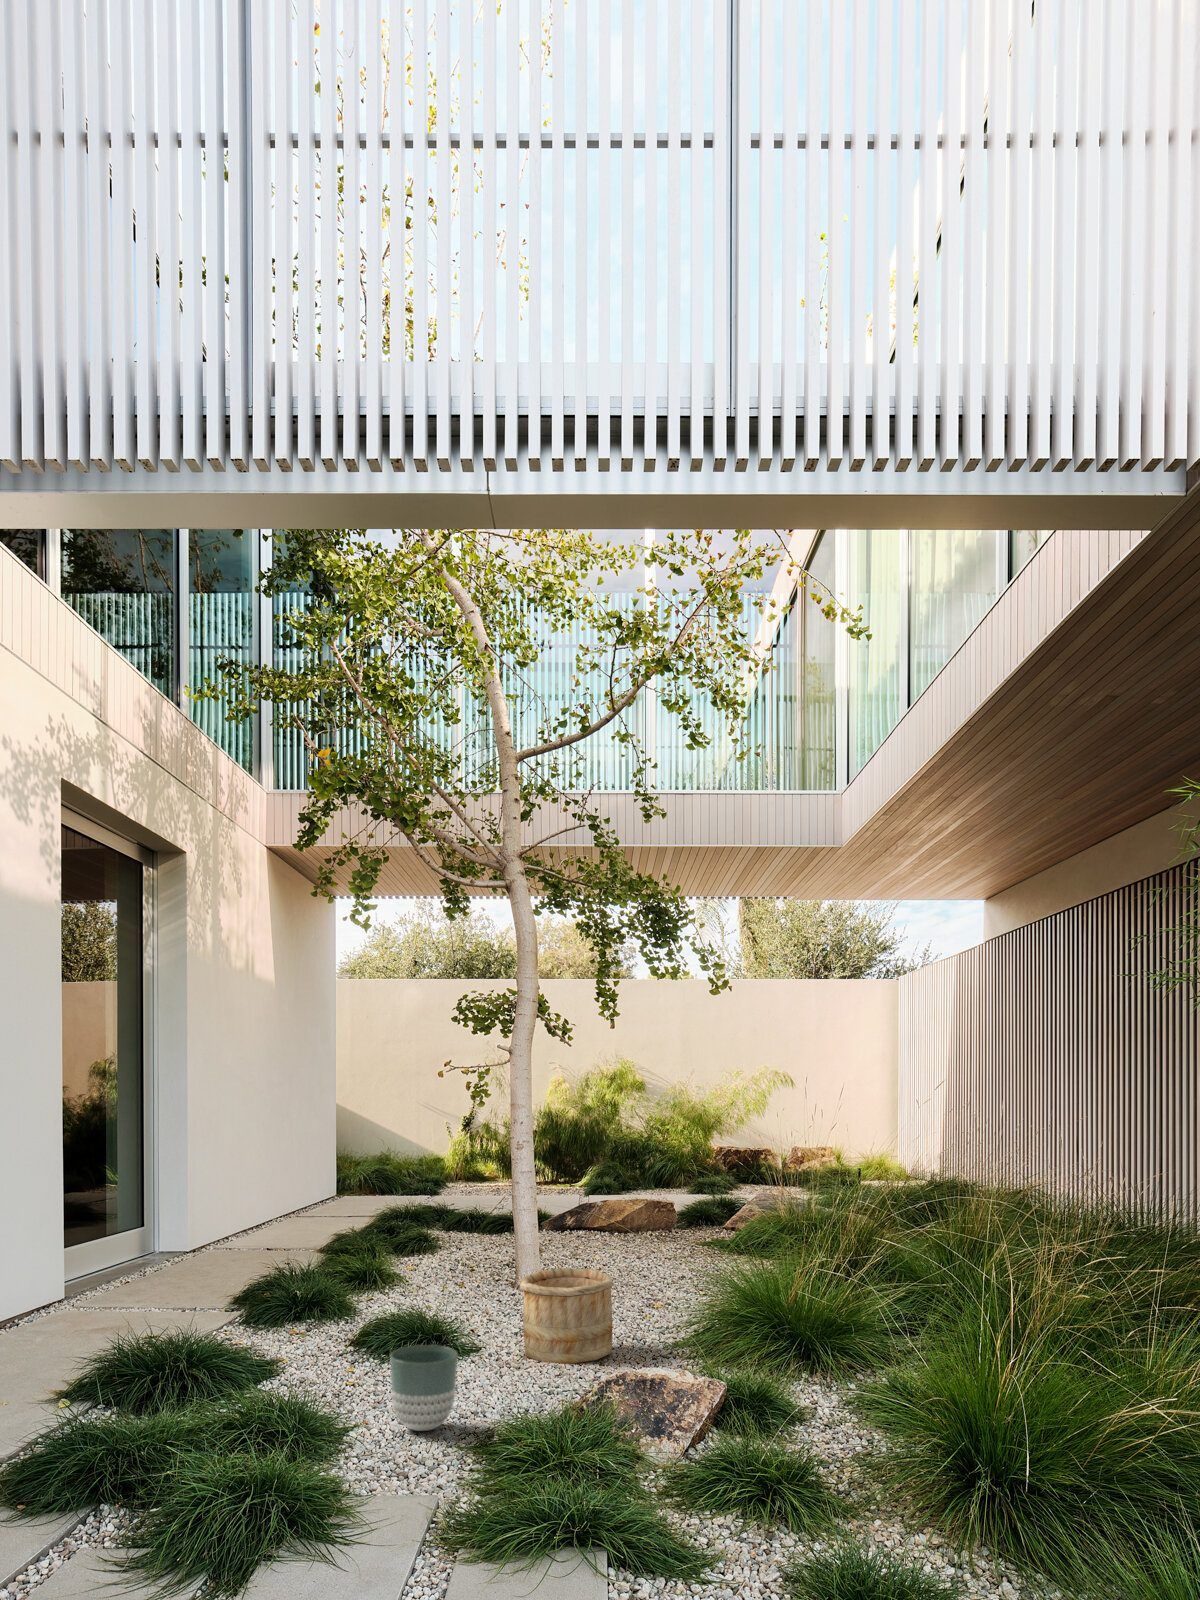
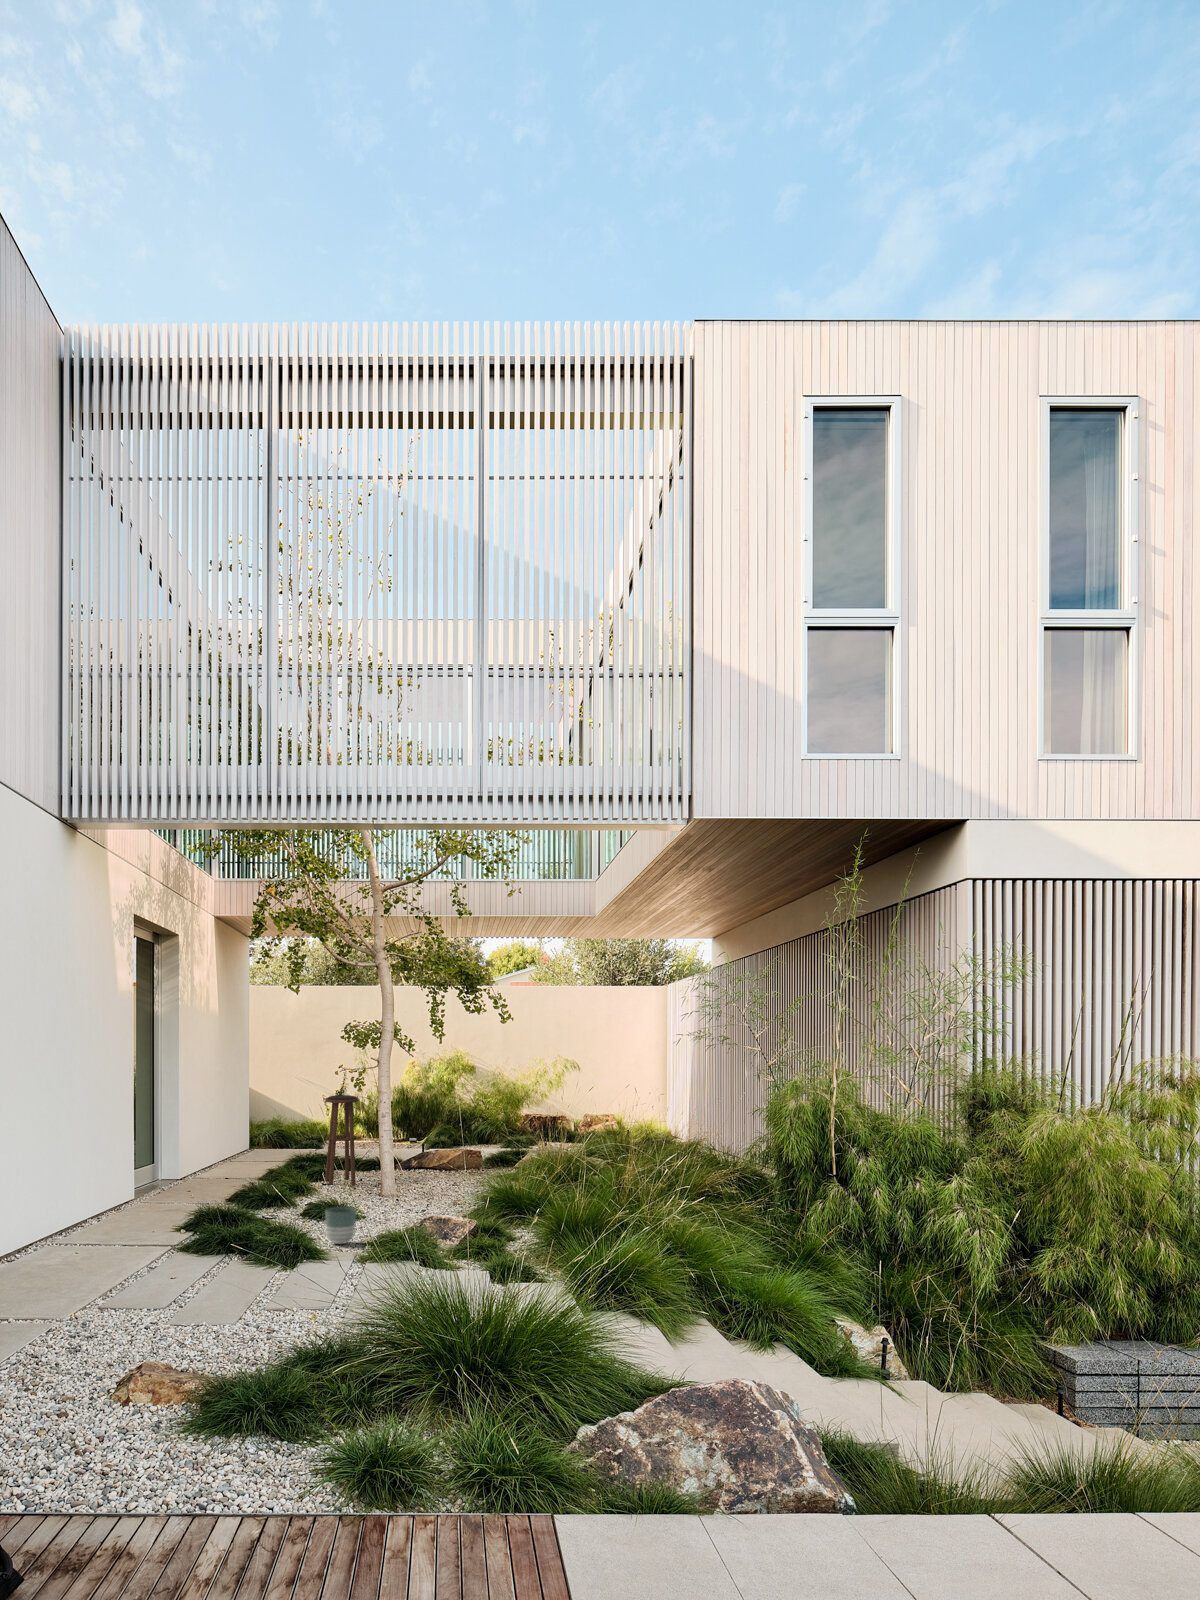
stool: none [420,1113,475,1269] -> present [325,1095,359,1185]
wooden bucket: present [520,1268,614,1364] -> none [385,1177,433,1222]

